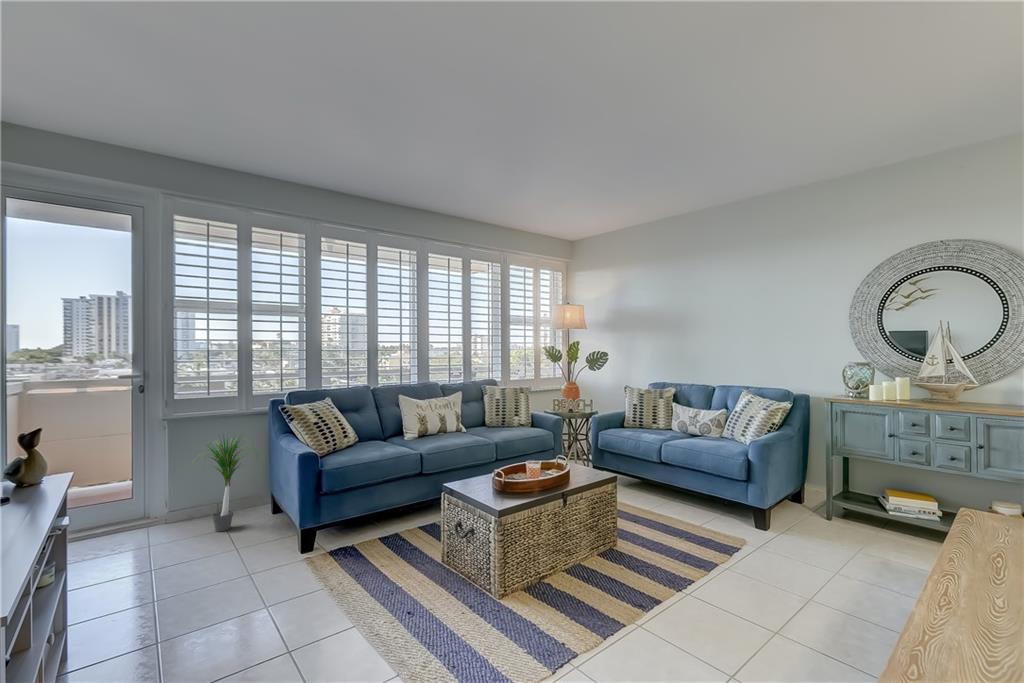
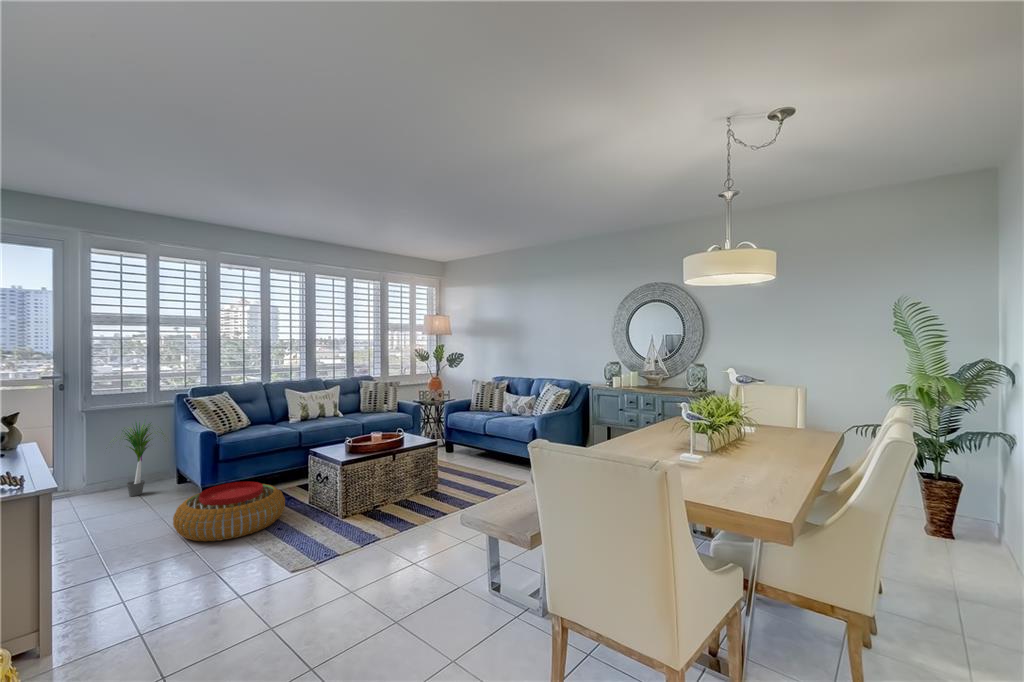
pouf: none [262,528,413,630] -> present [173,482,285,541]

